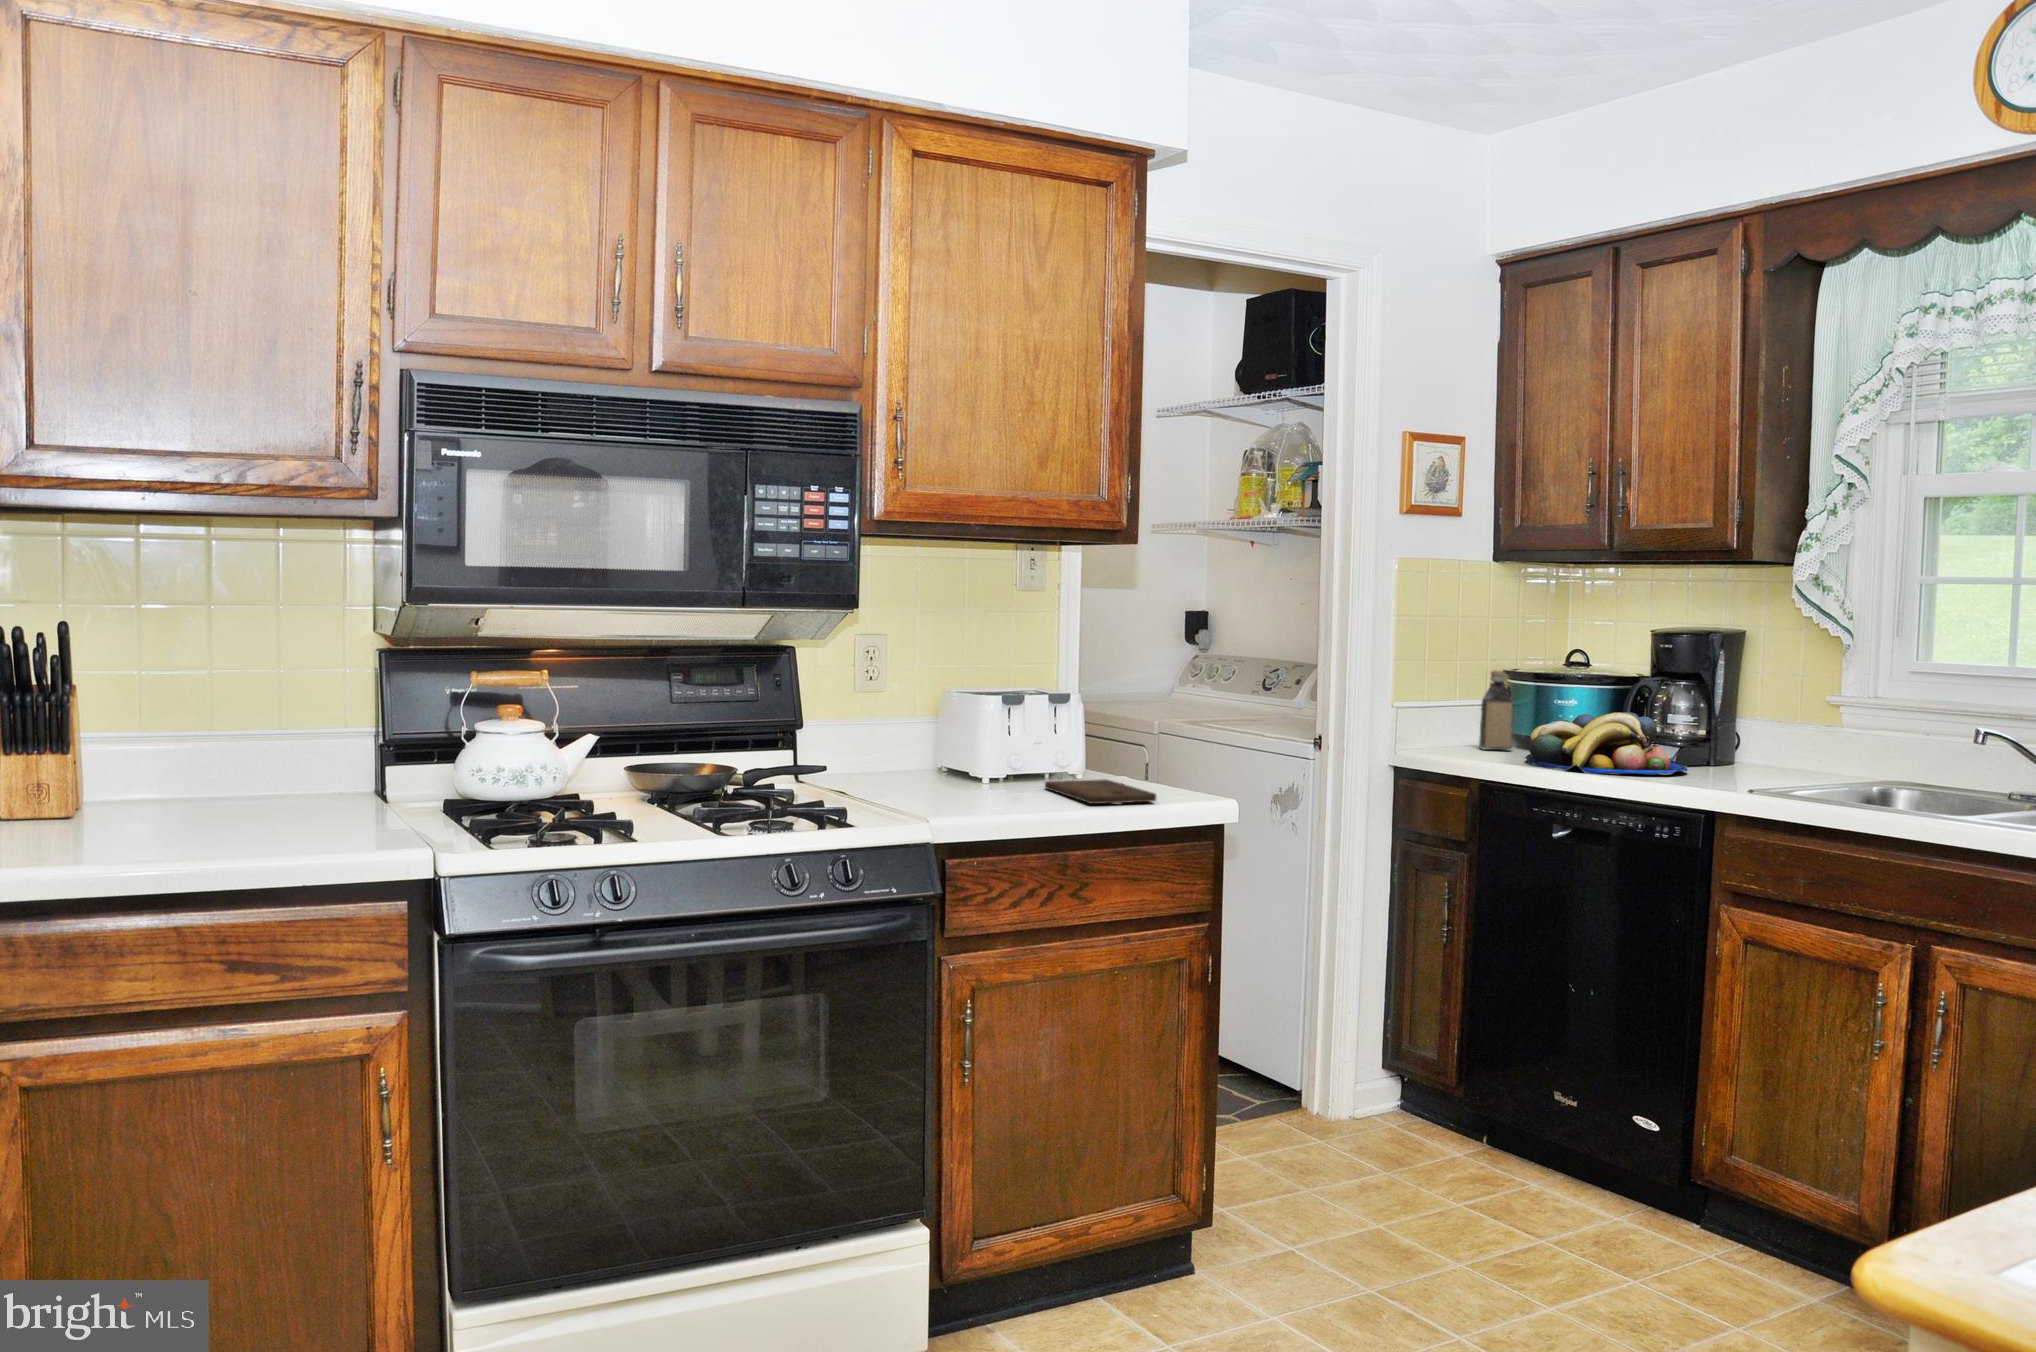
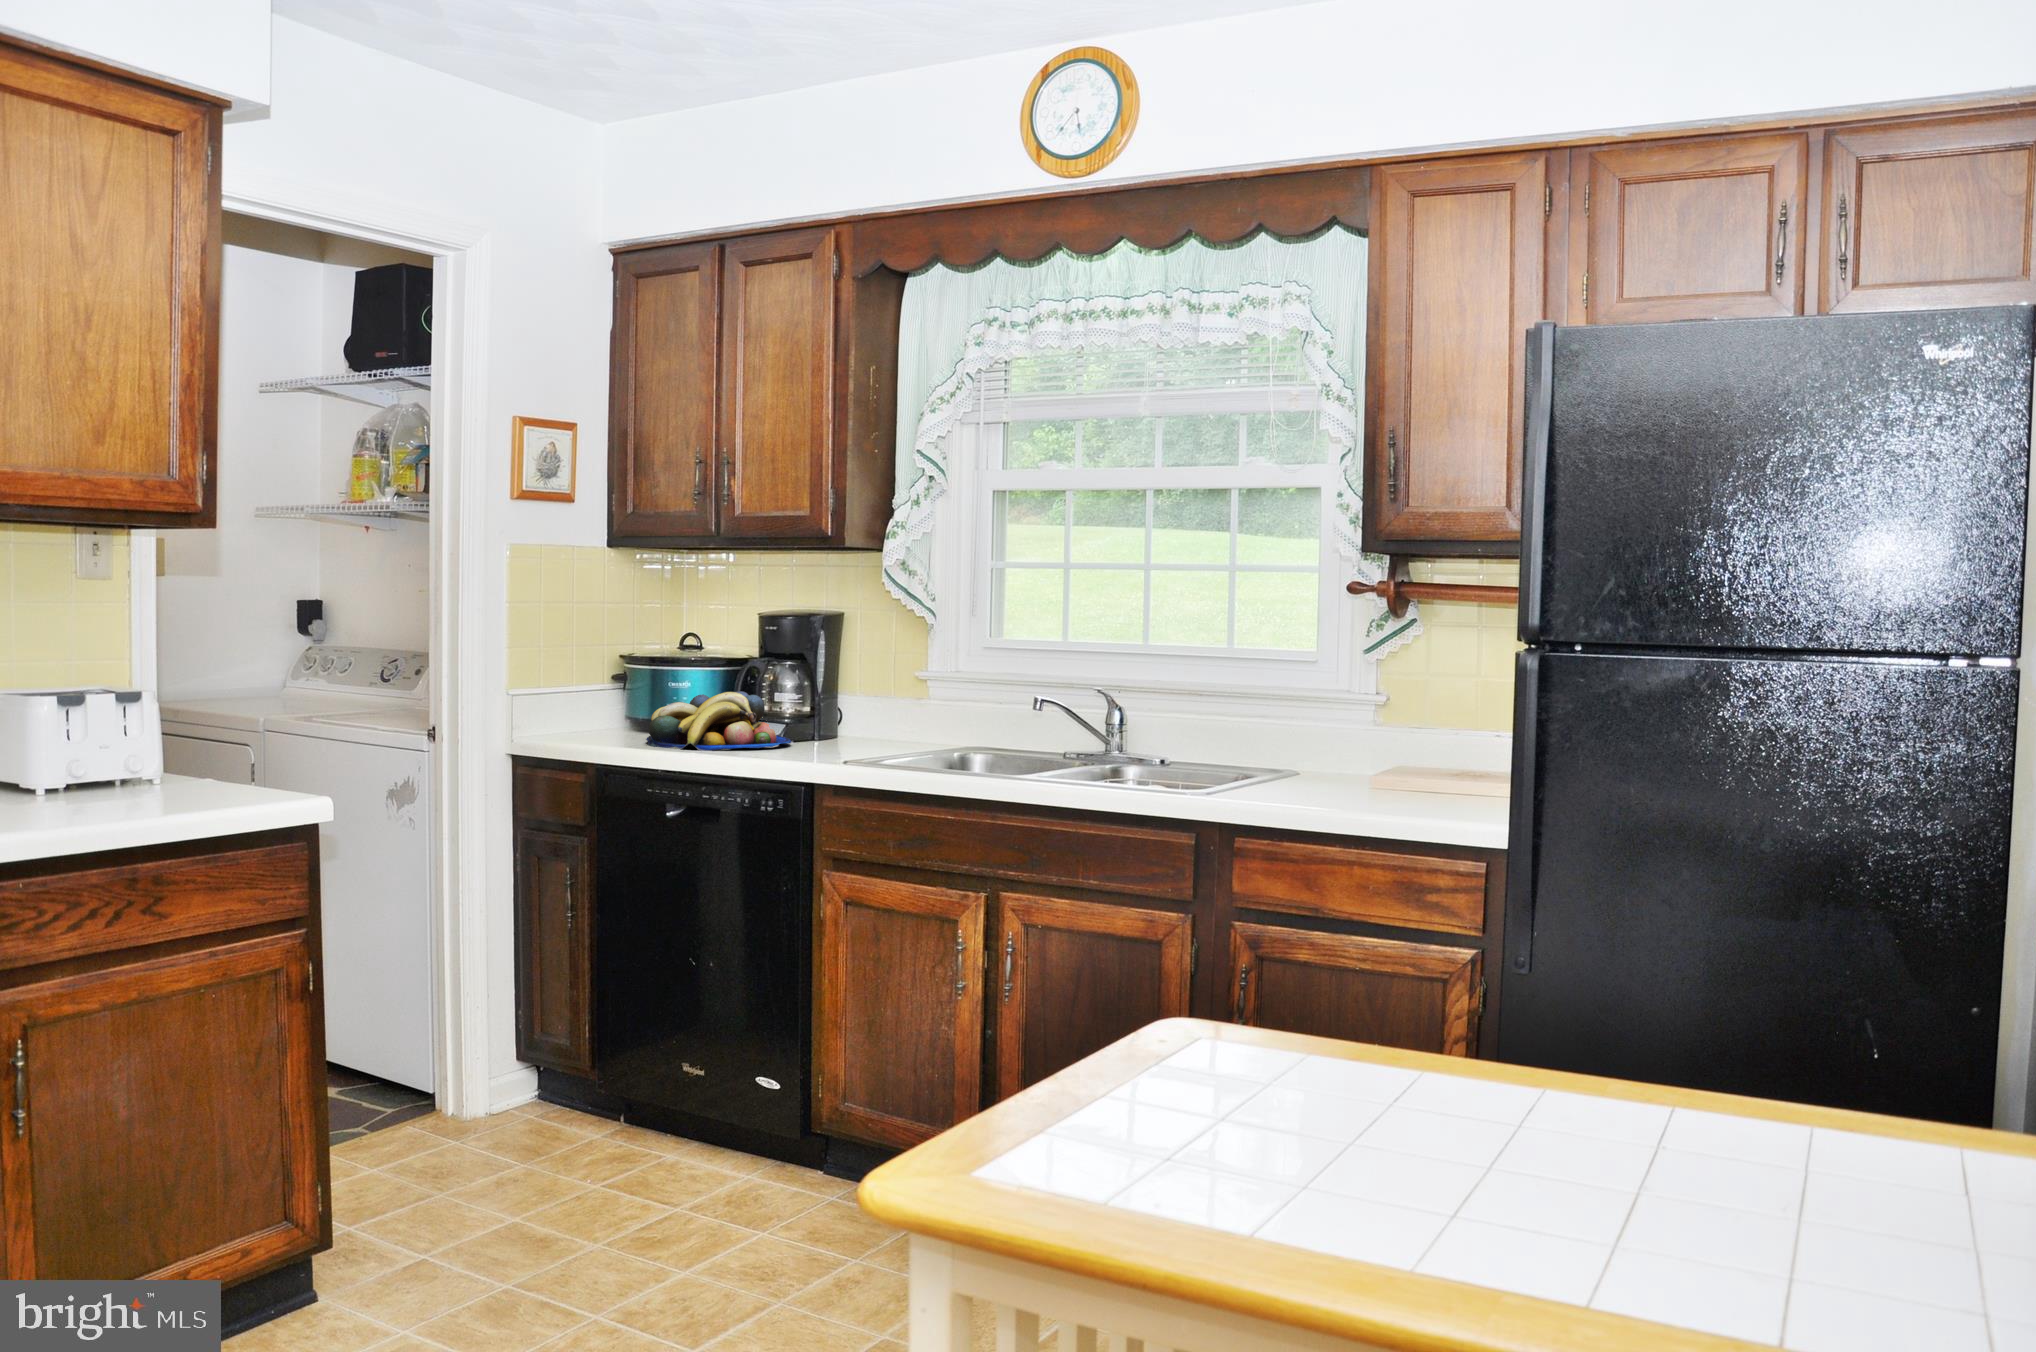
bottle: present [1479,671,1513,751] -> none [605,656,637,734]
cutting board: present [1045,779,1157,804] -> none [111,785,246,811]

